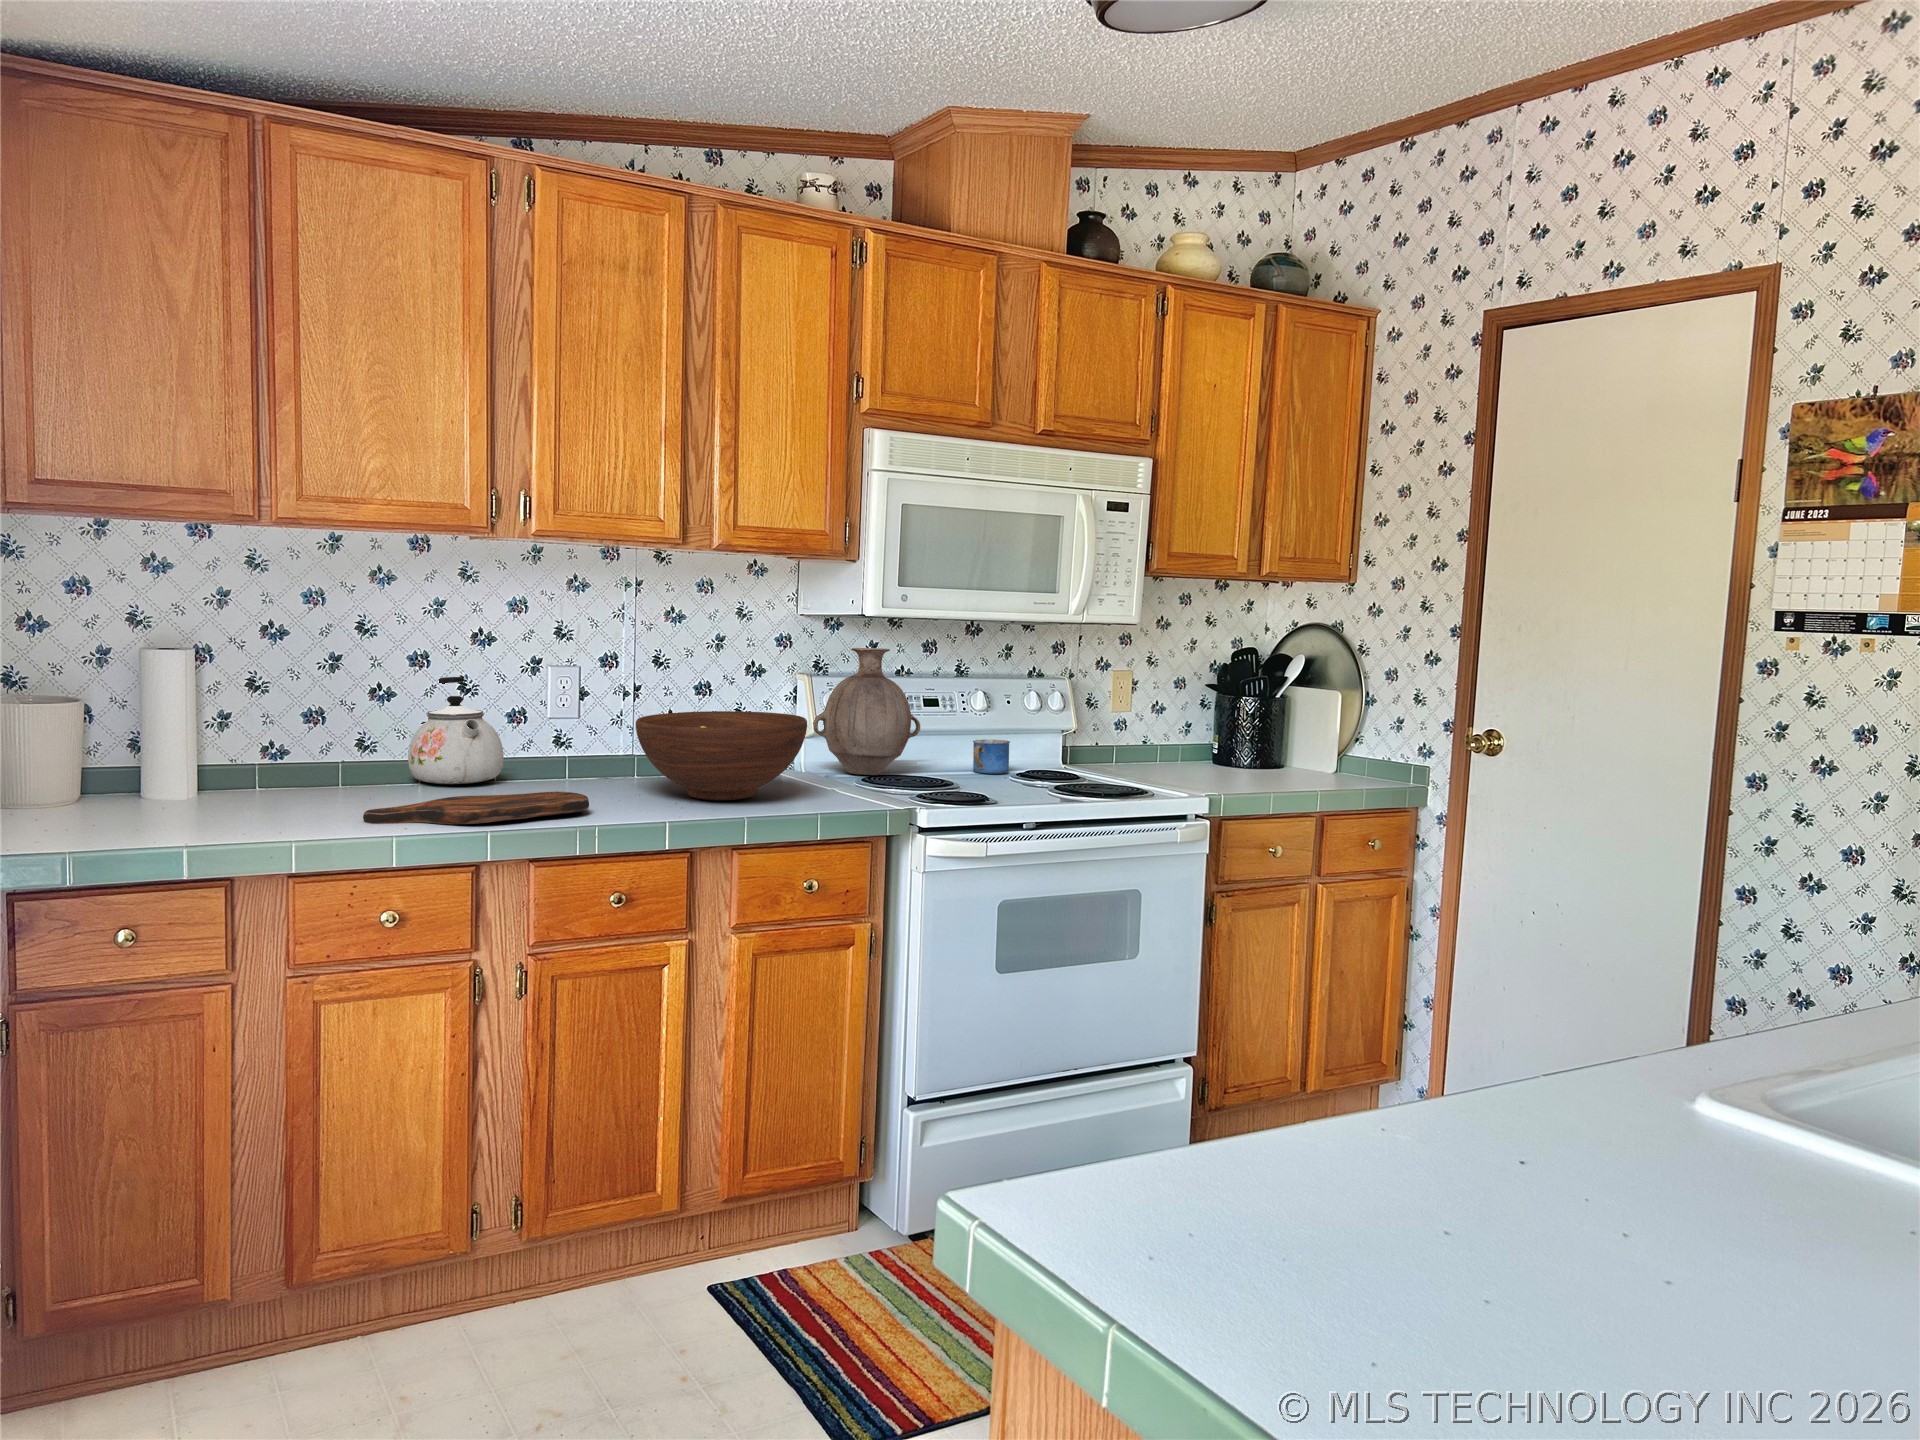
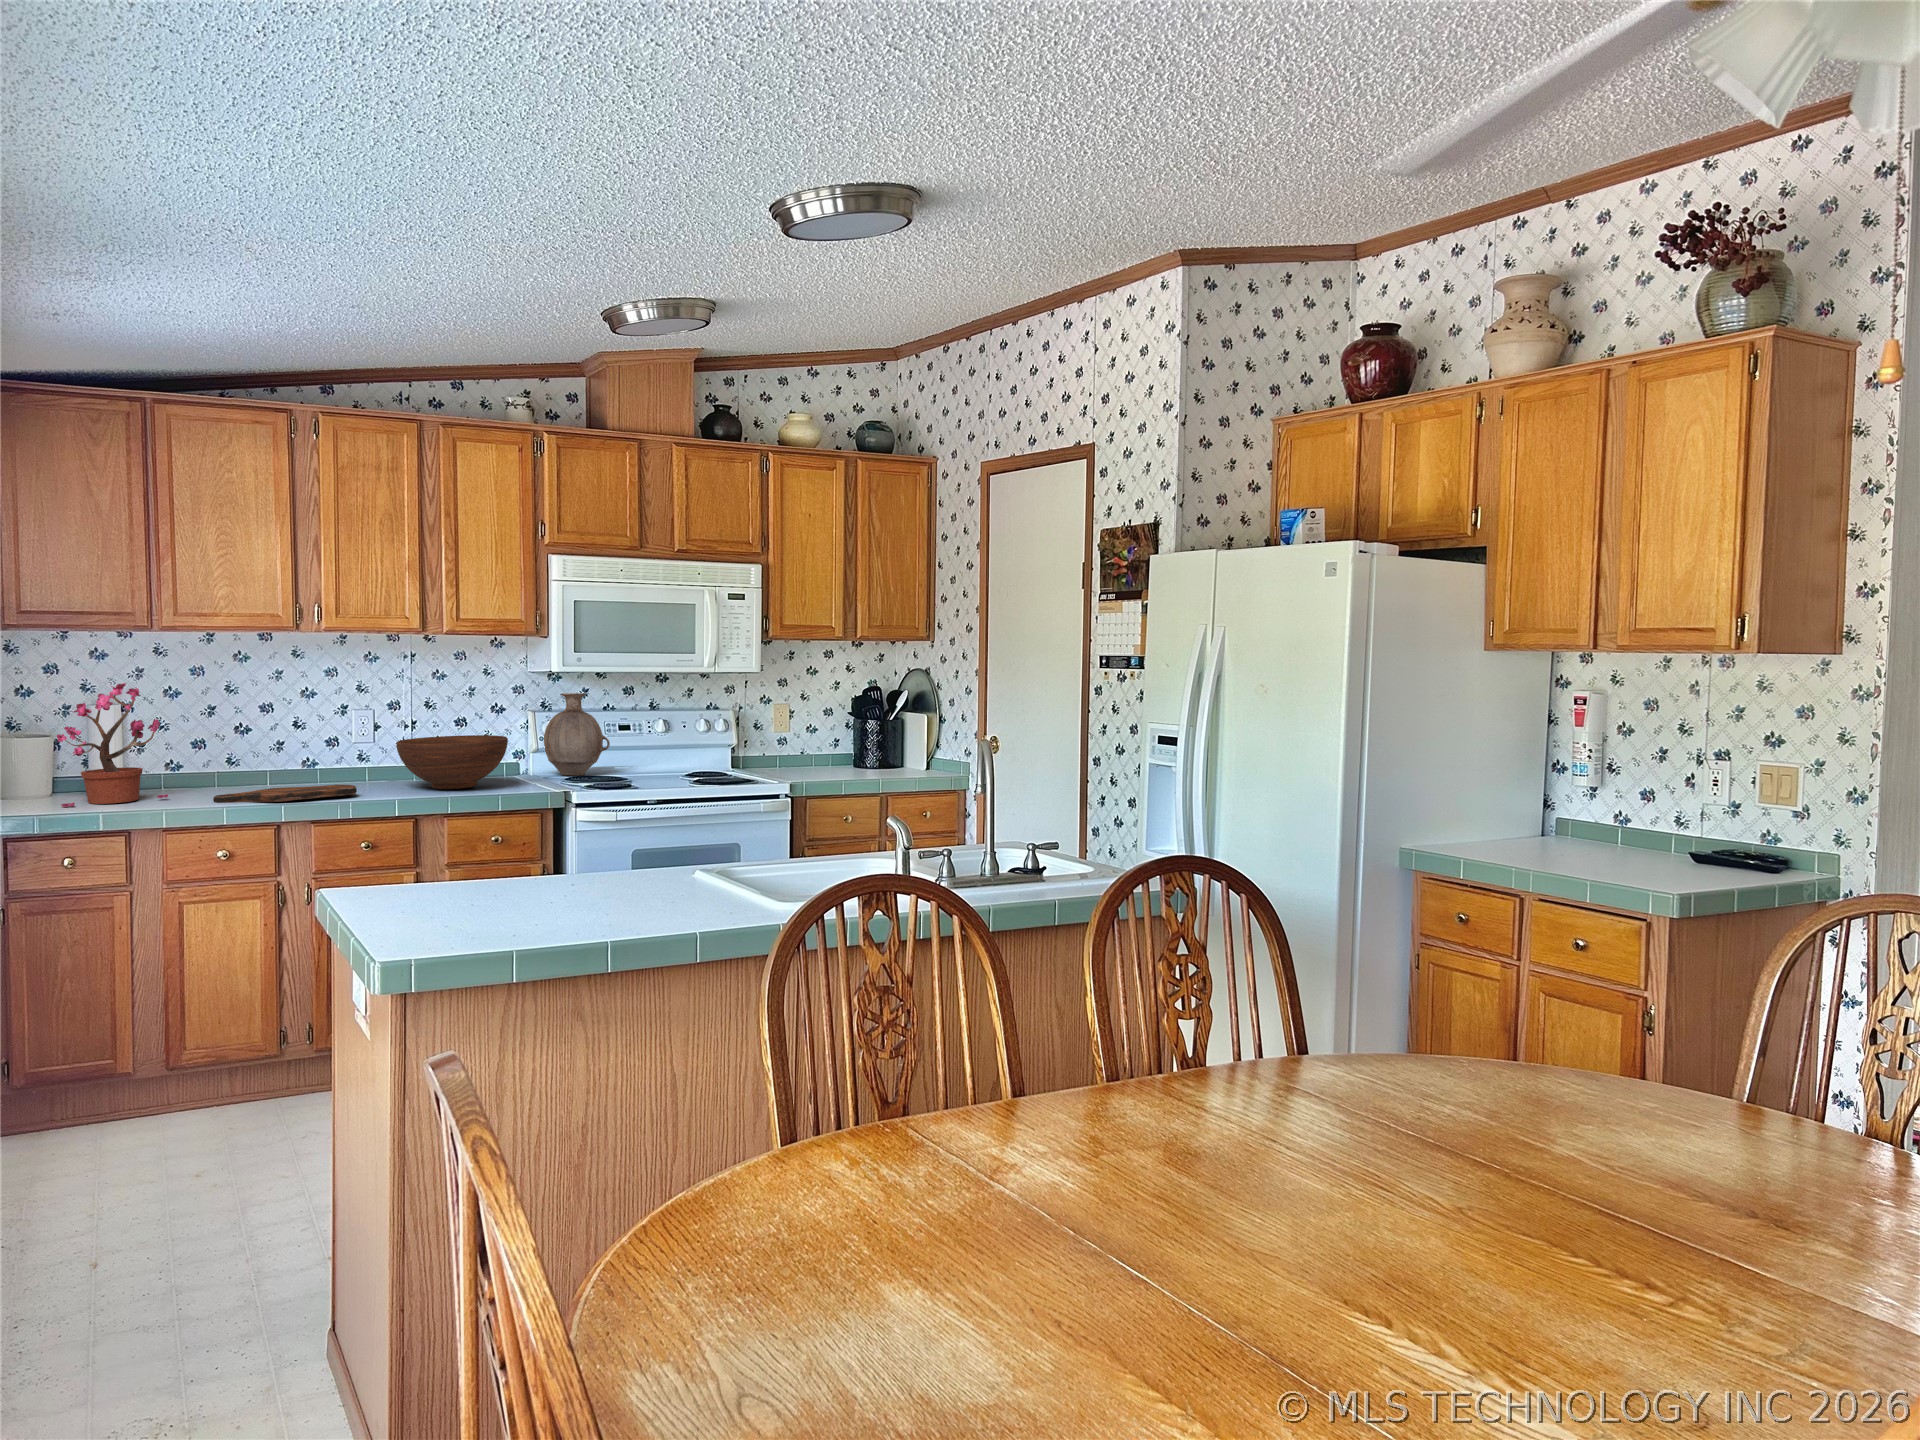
potted plant: none [97,612,285,830] -> present [57,683,168,807]
kettle: present [408,677,504,784] -> none [259,718,321,784]
mug: present [973,739,1010,773] -> none [650,751,678,773]

